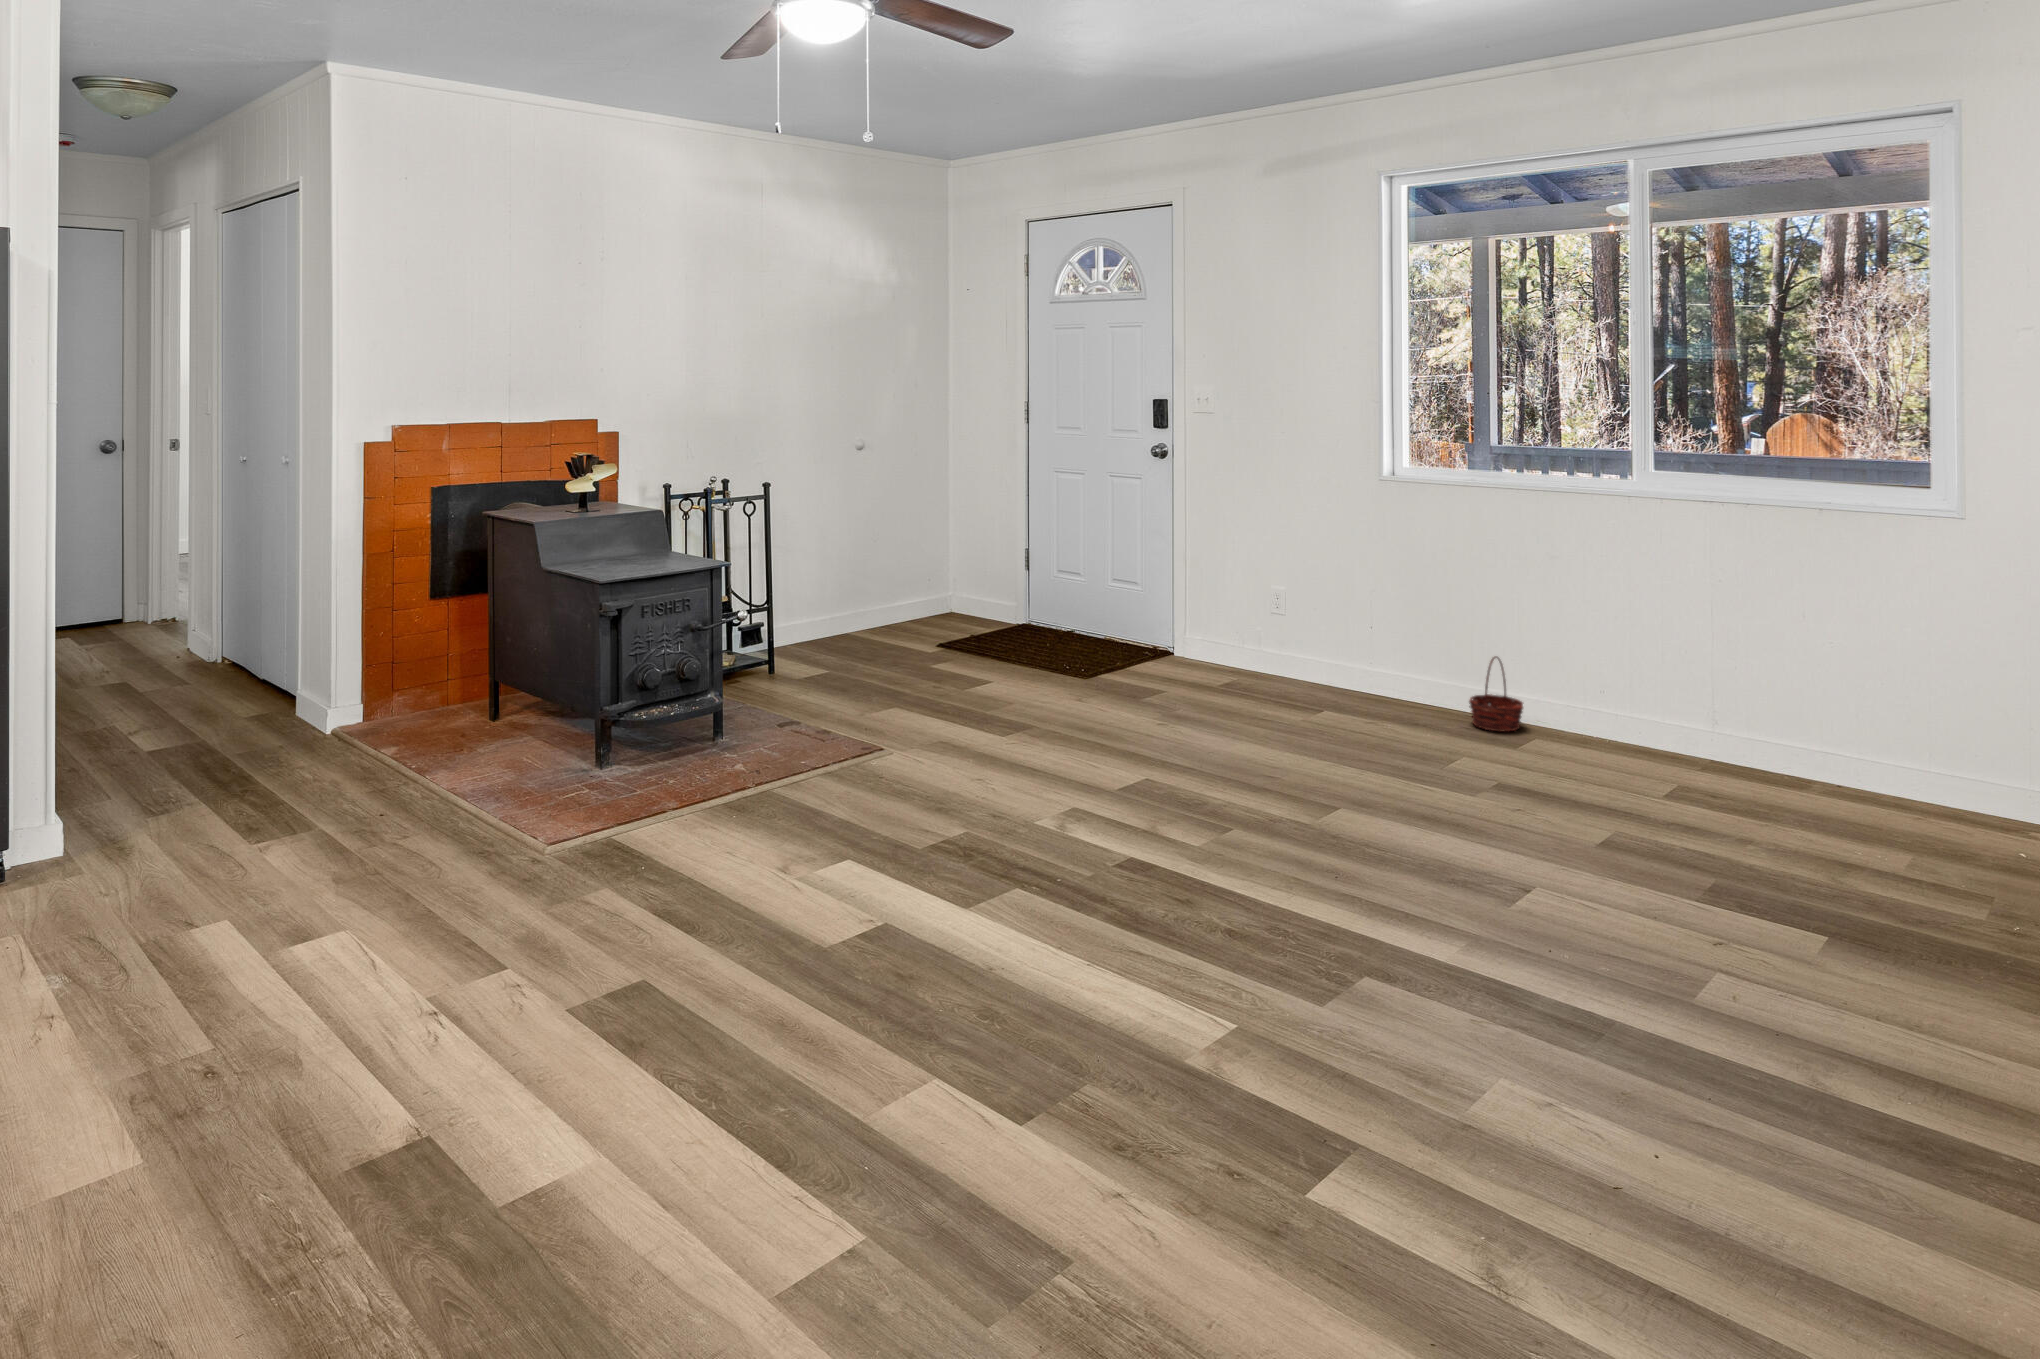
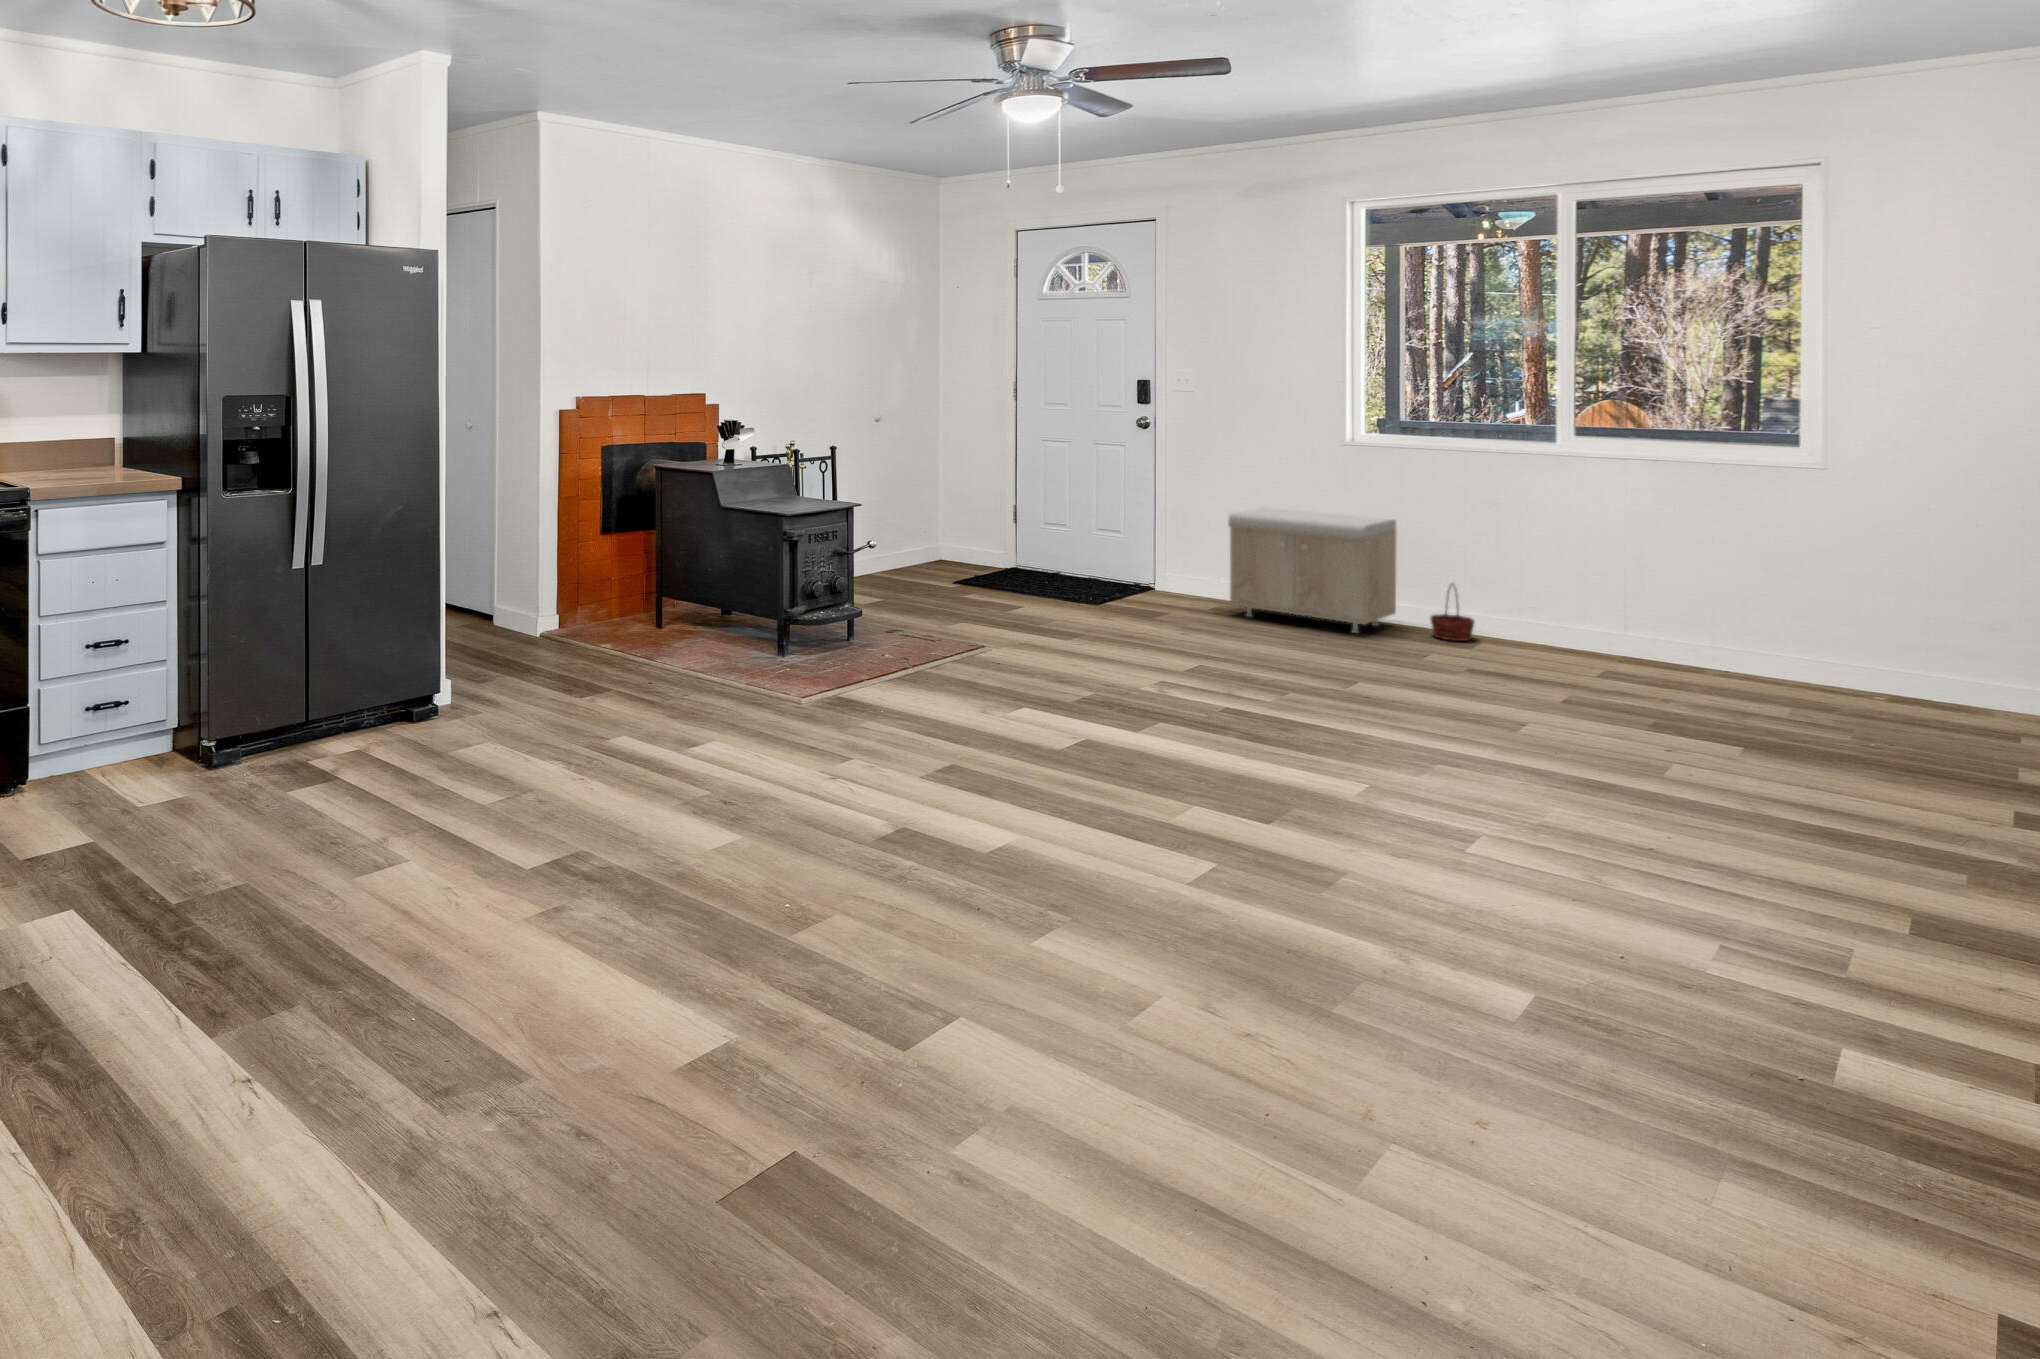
storage bench: none [1230,554,1434,719] -> present [1228,507,1396,633]

